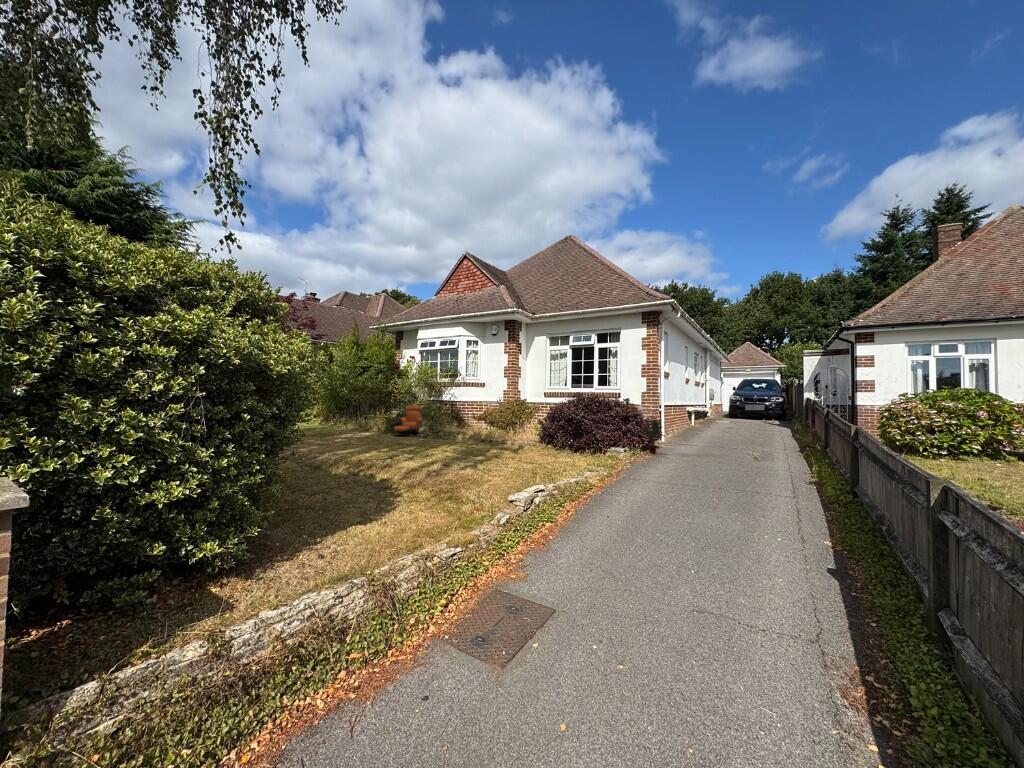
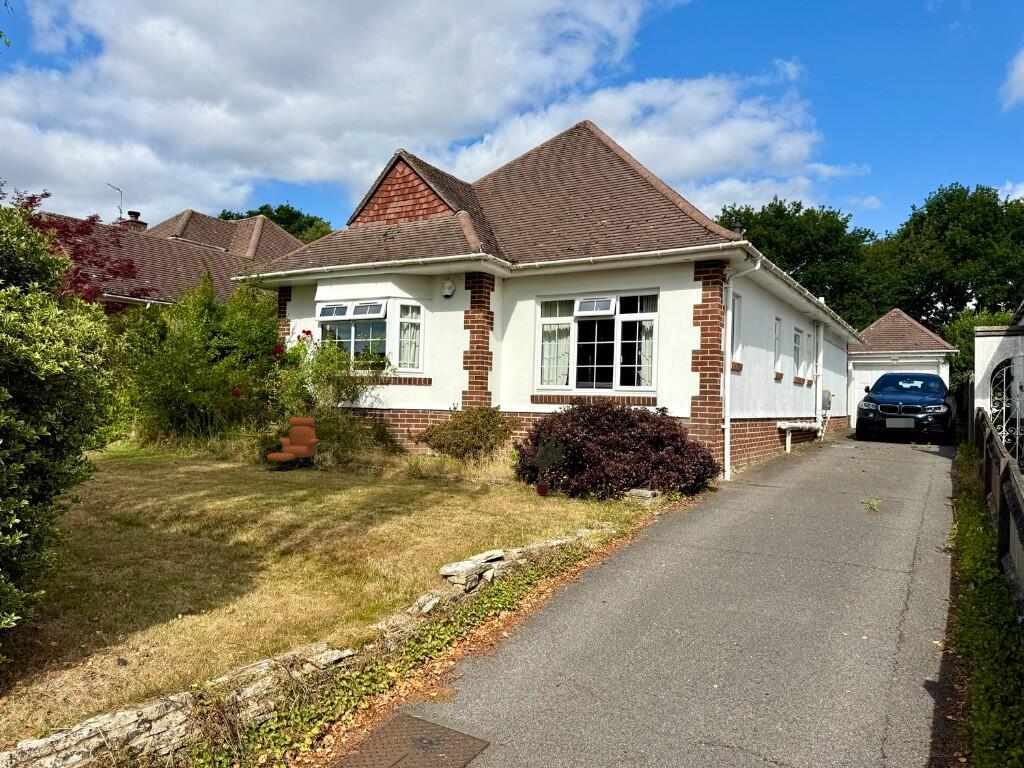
potted tree: present [641,416,662,454] -> present [524,434,564,496]

